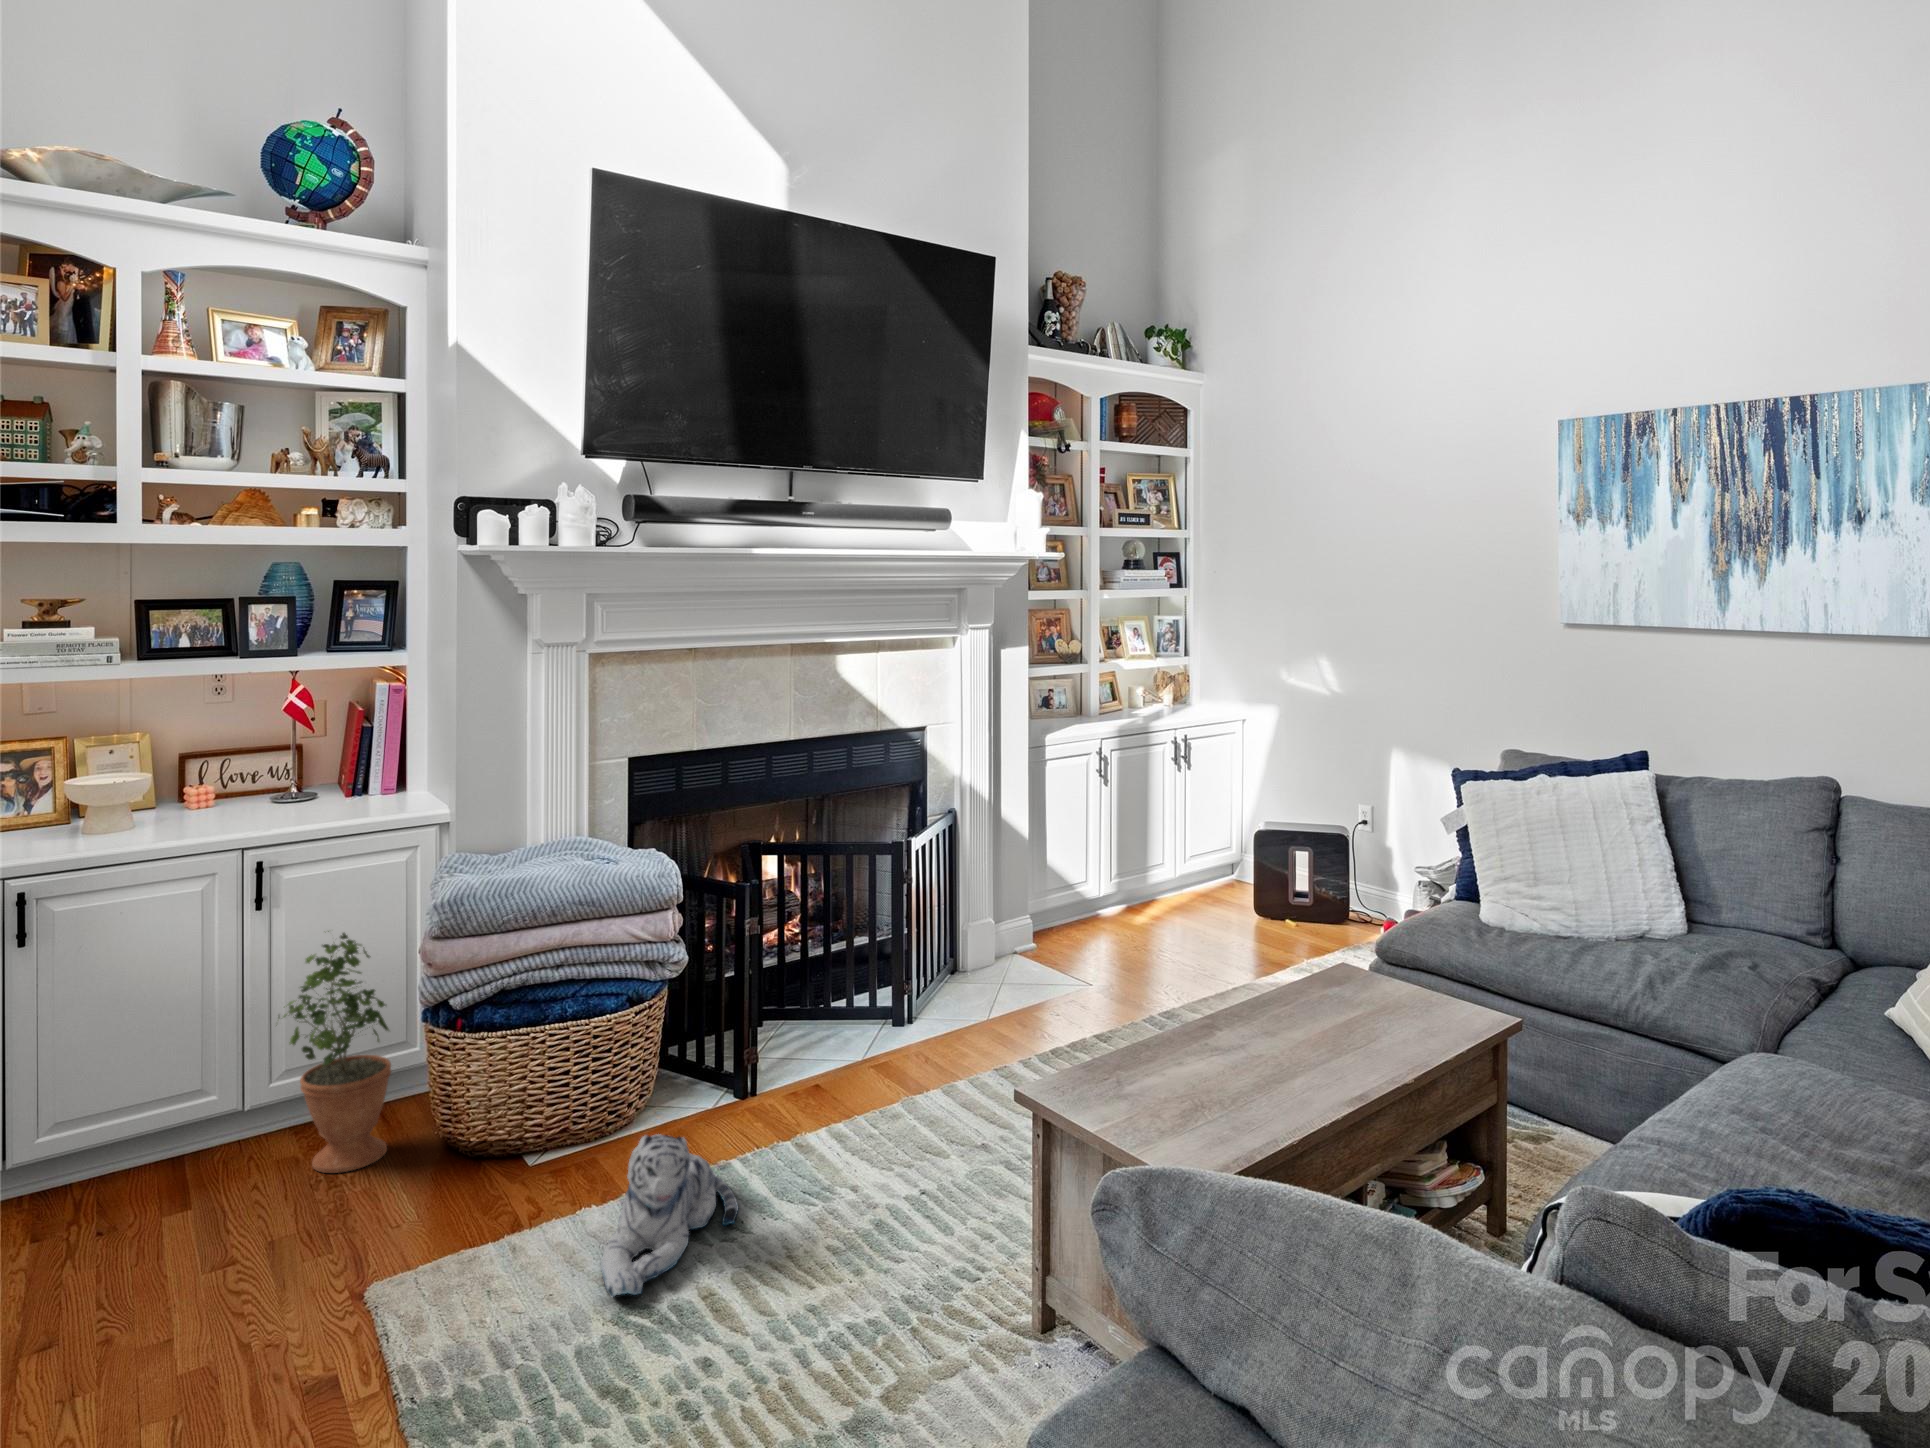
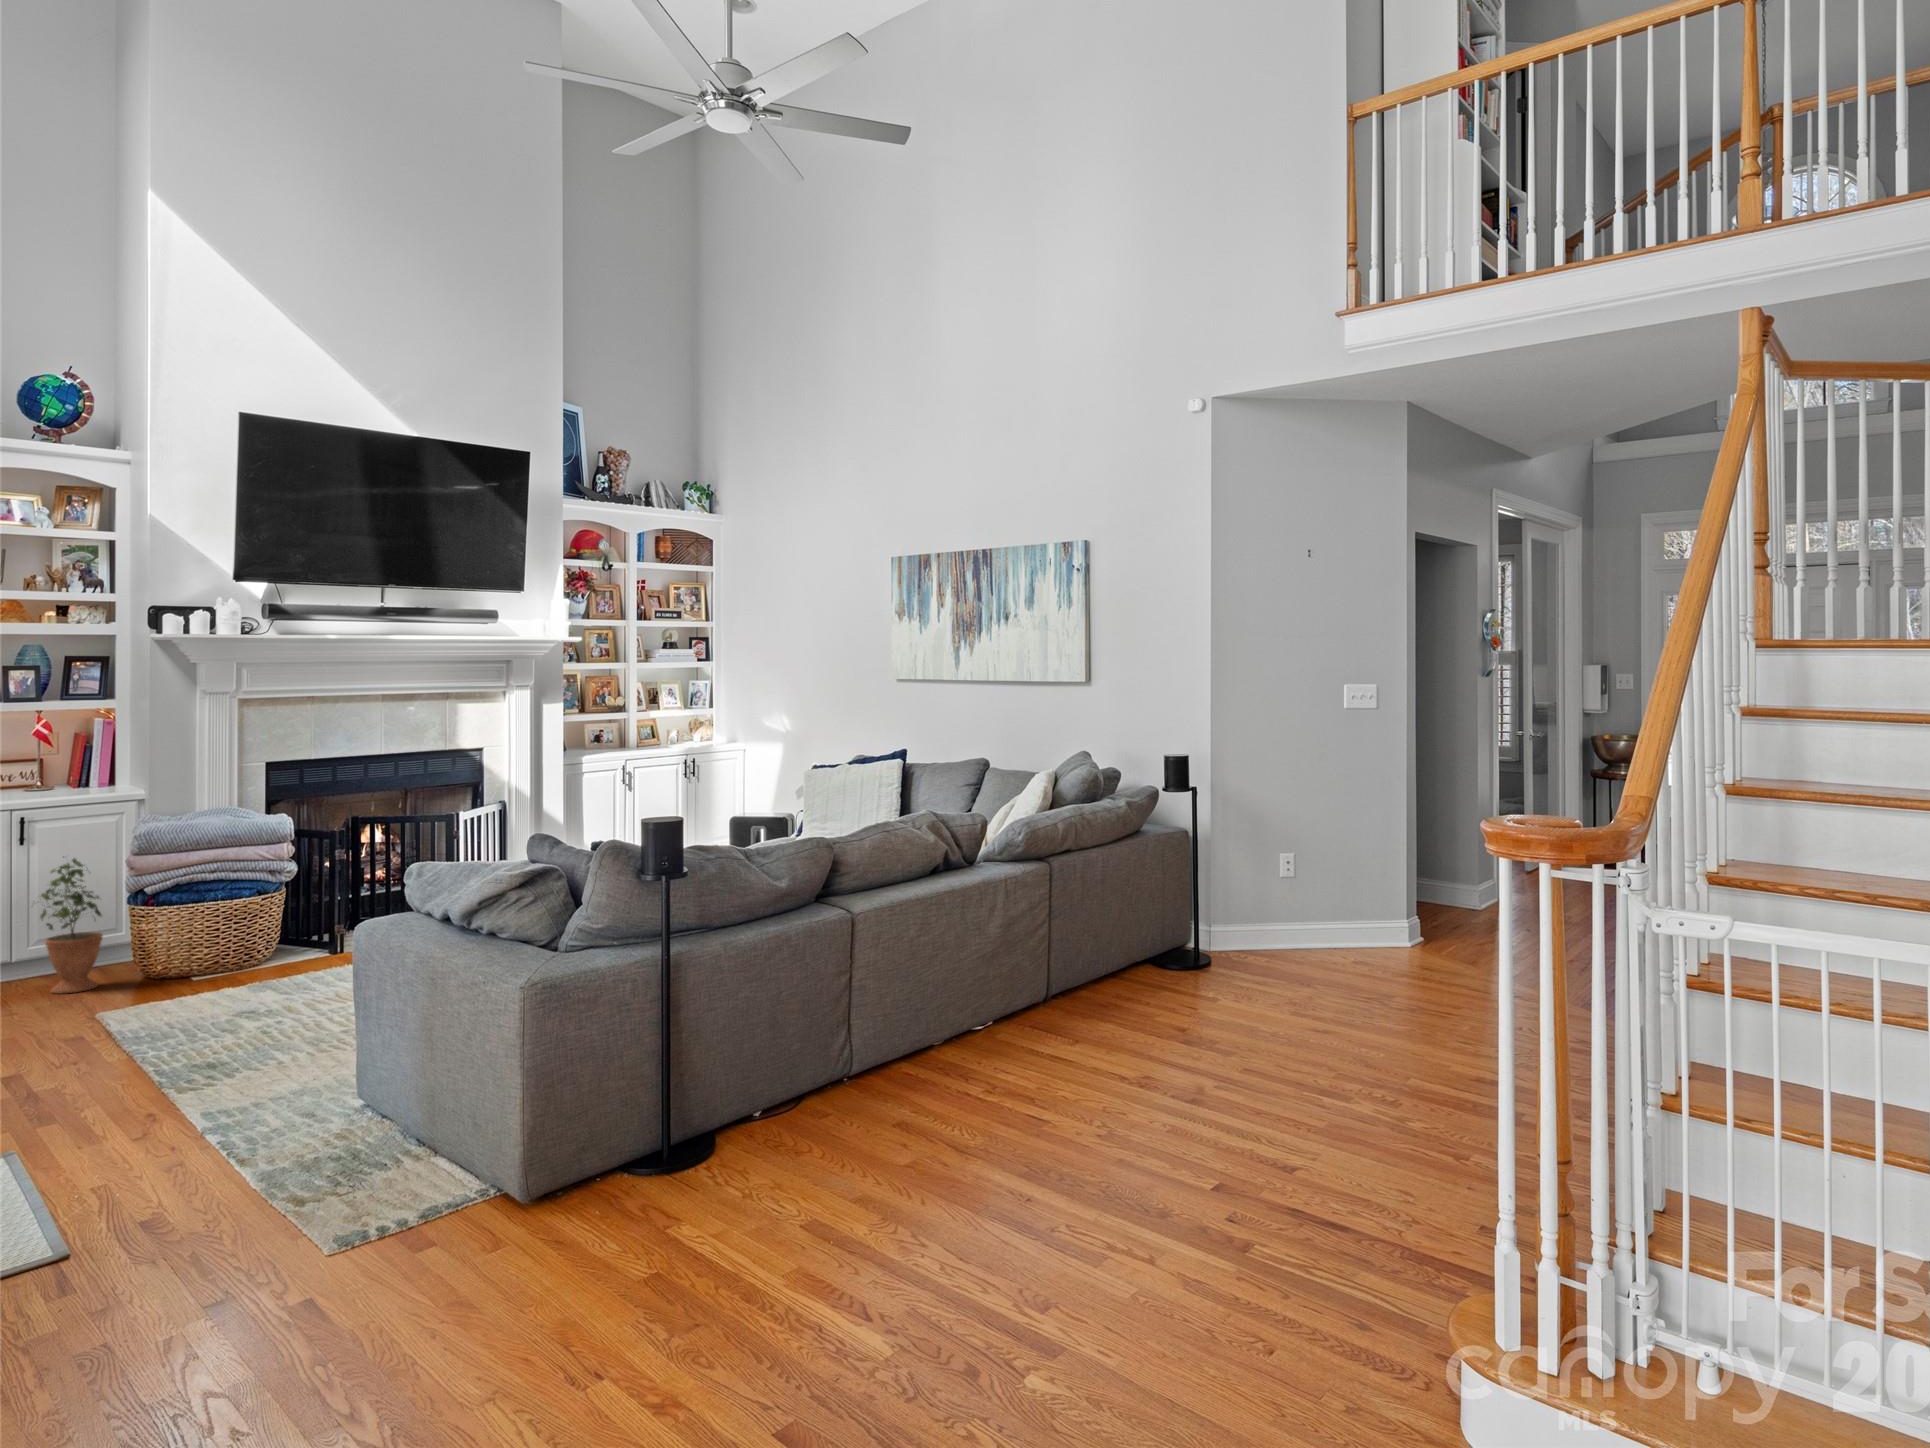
plush toy: present [601,1134,738,1297] -> none [229,940,315,1013]

